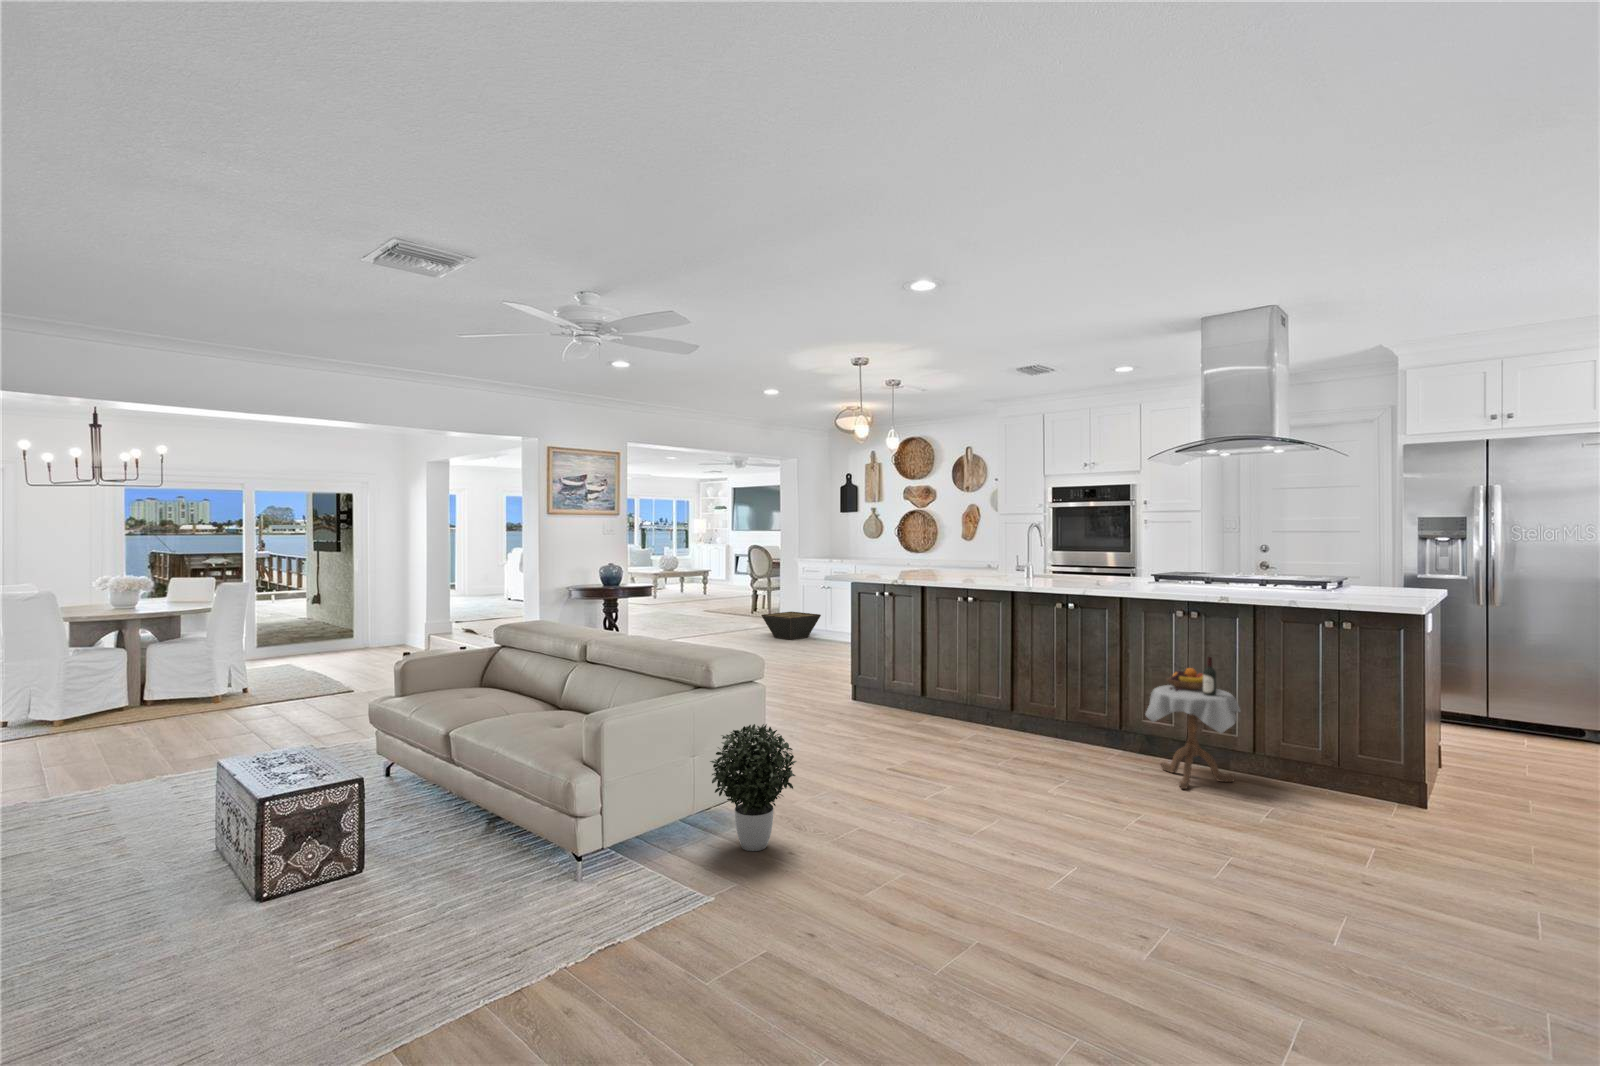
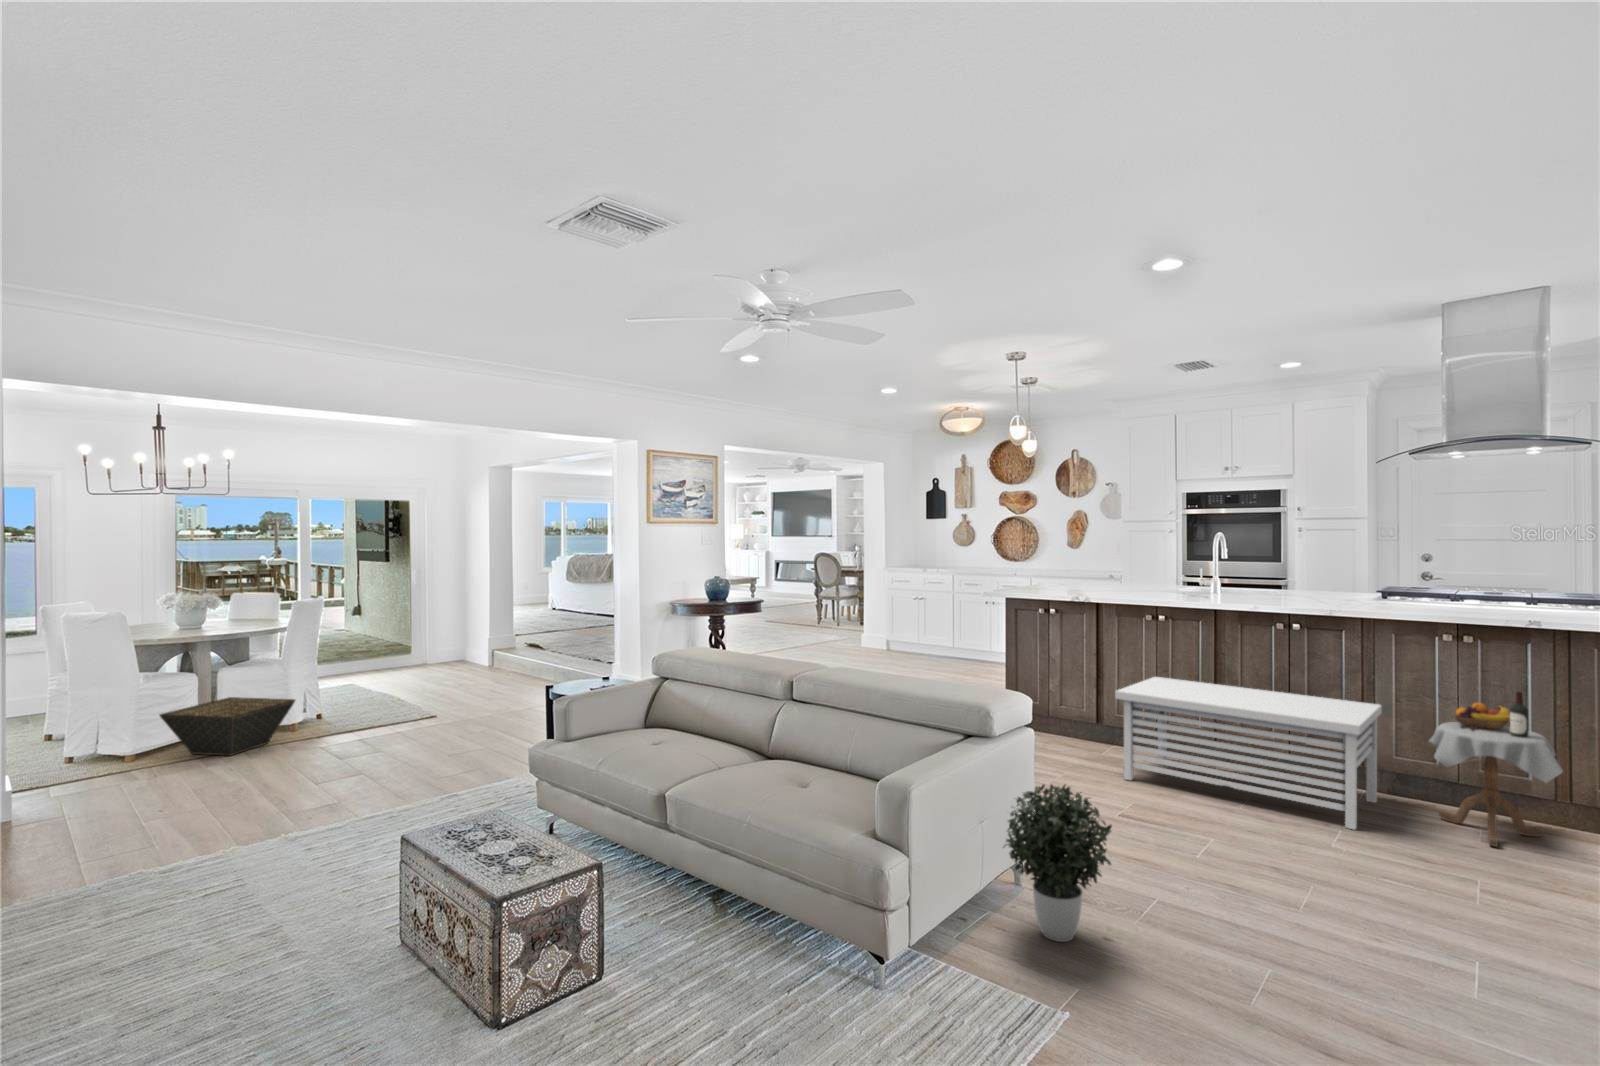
basket: present [761,612,821,640] -> present [160,697,295,756]
storage bench: none [910,651,1126,777] -> present [1115,677,1382,830]

